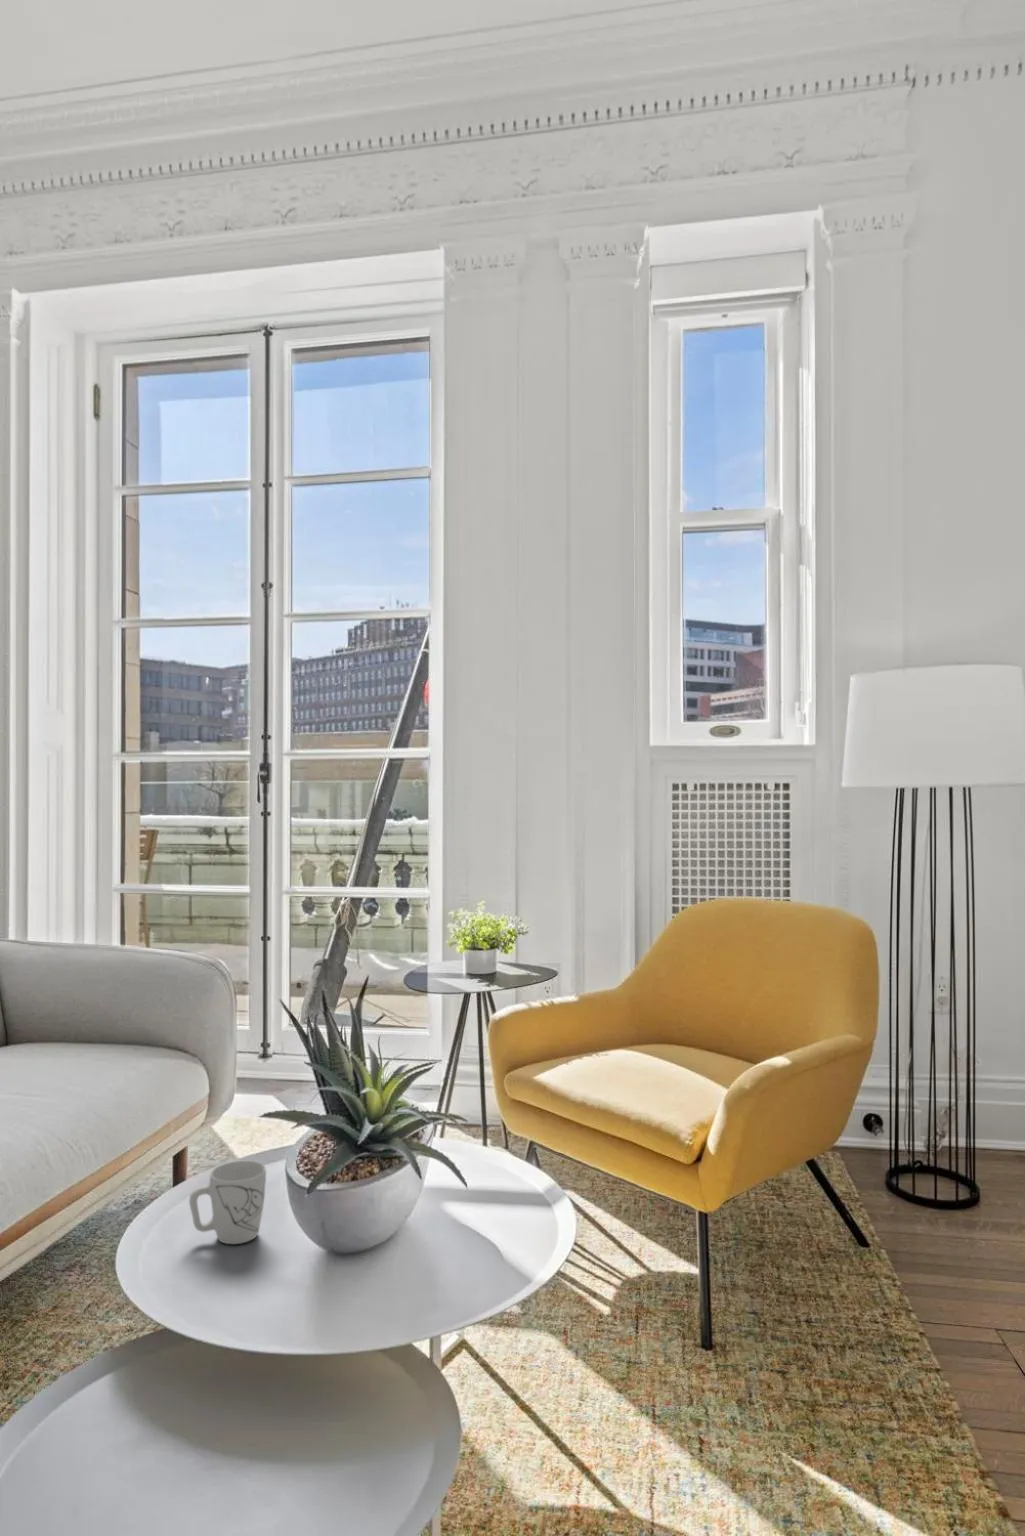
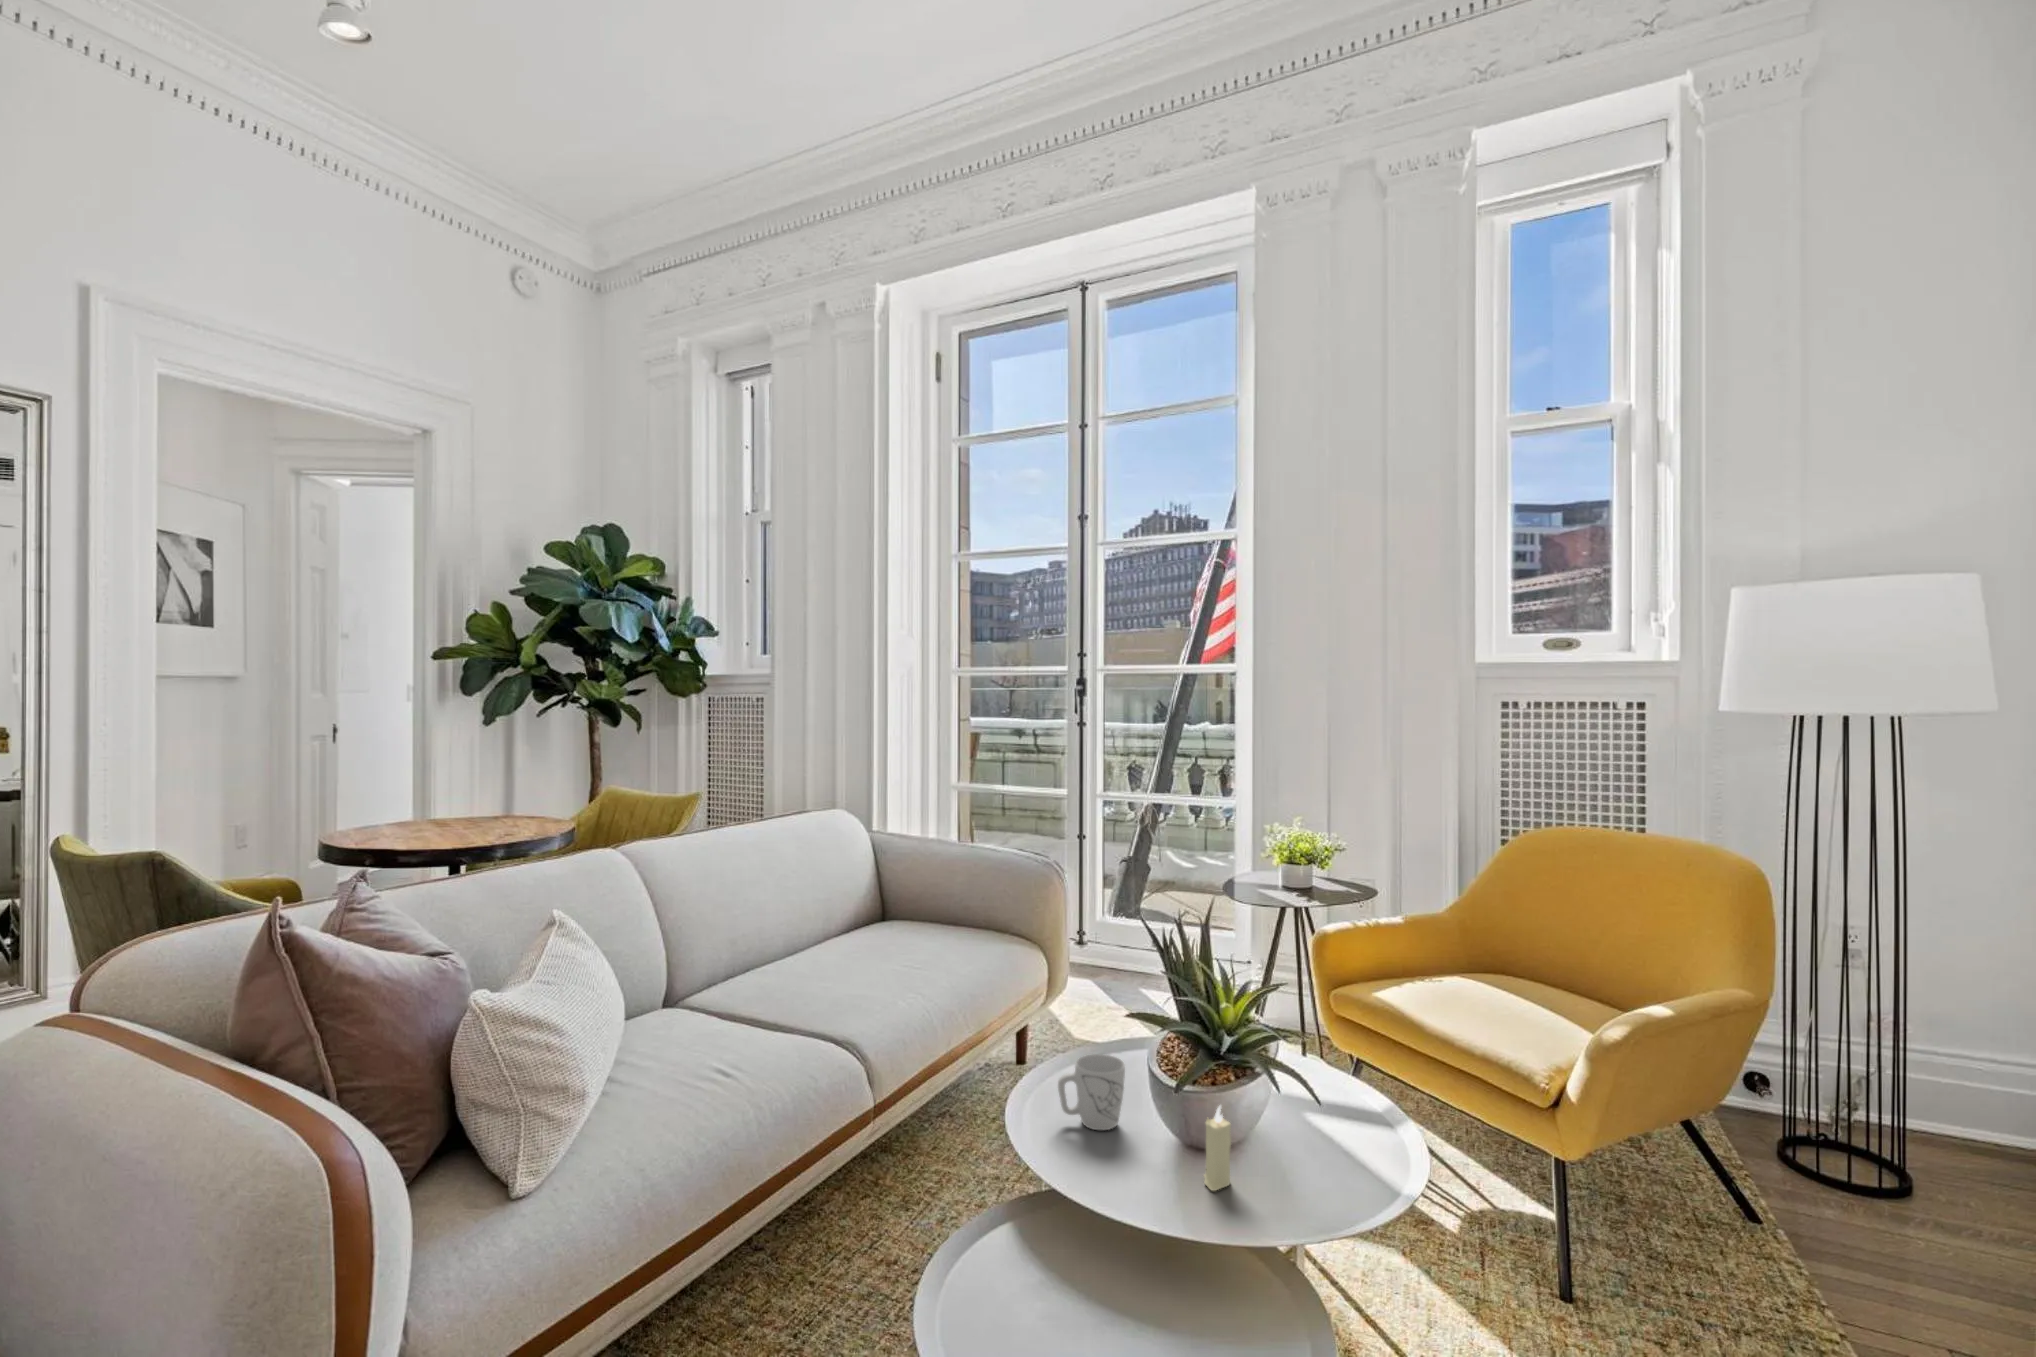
candle: none [342,1199,371,1291] -> present [1204,1106,1231,1191]

